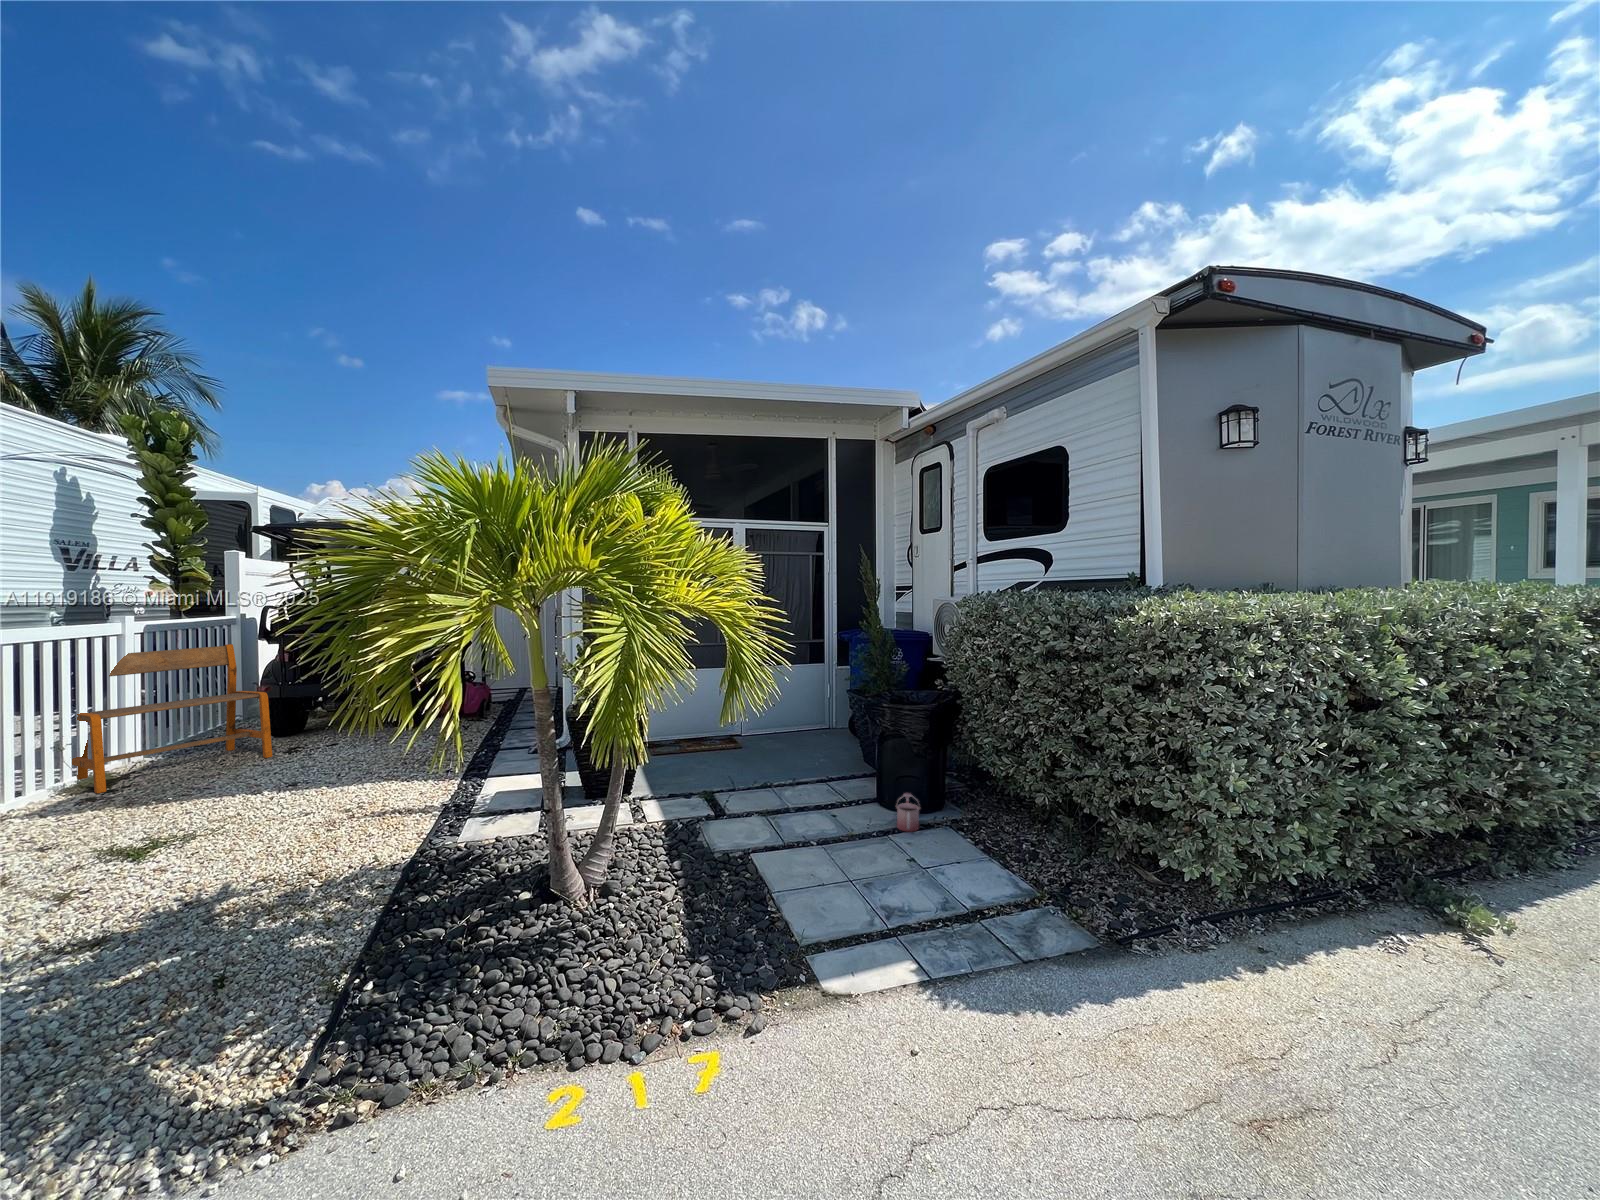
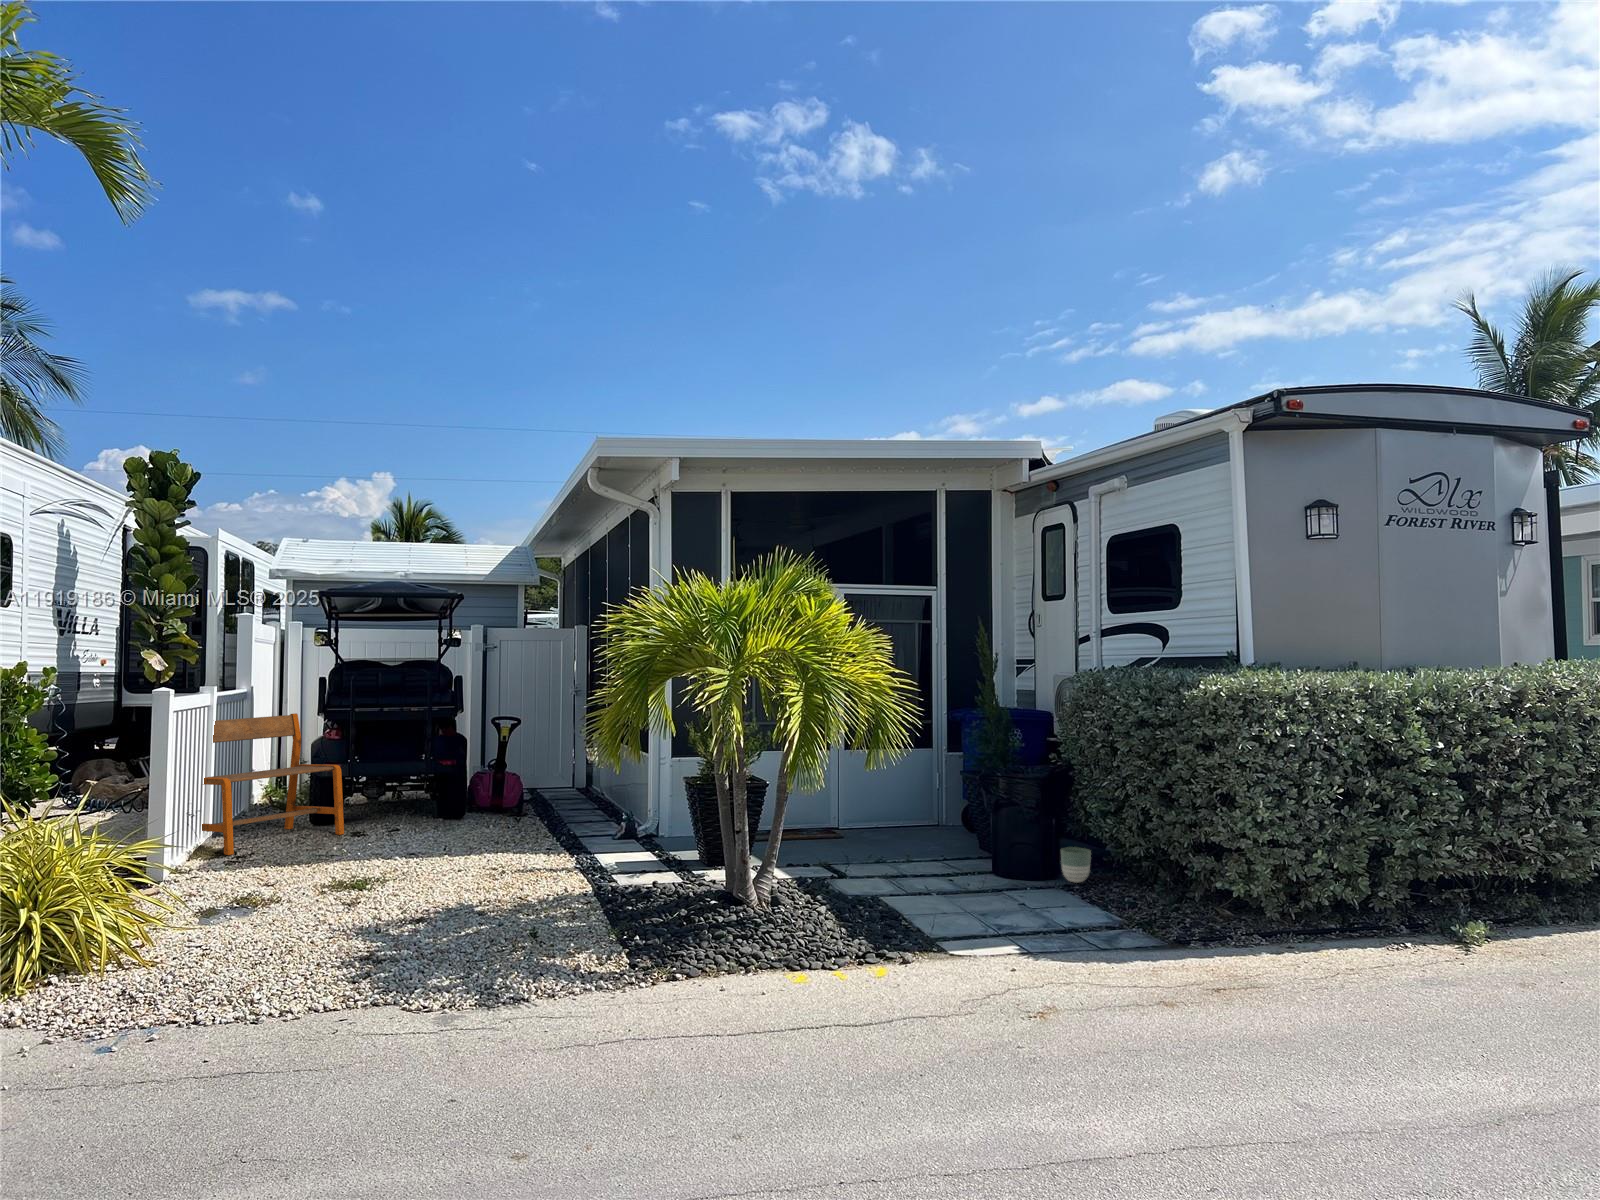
planter: none [945,776,976,815] -> present [1061,847,1091,883]
watering can: present [896,793,920,832] -> none [1012,858,1036,891]

